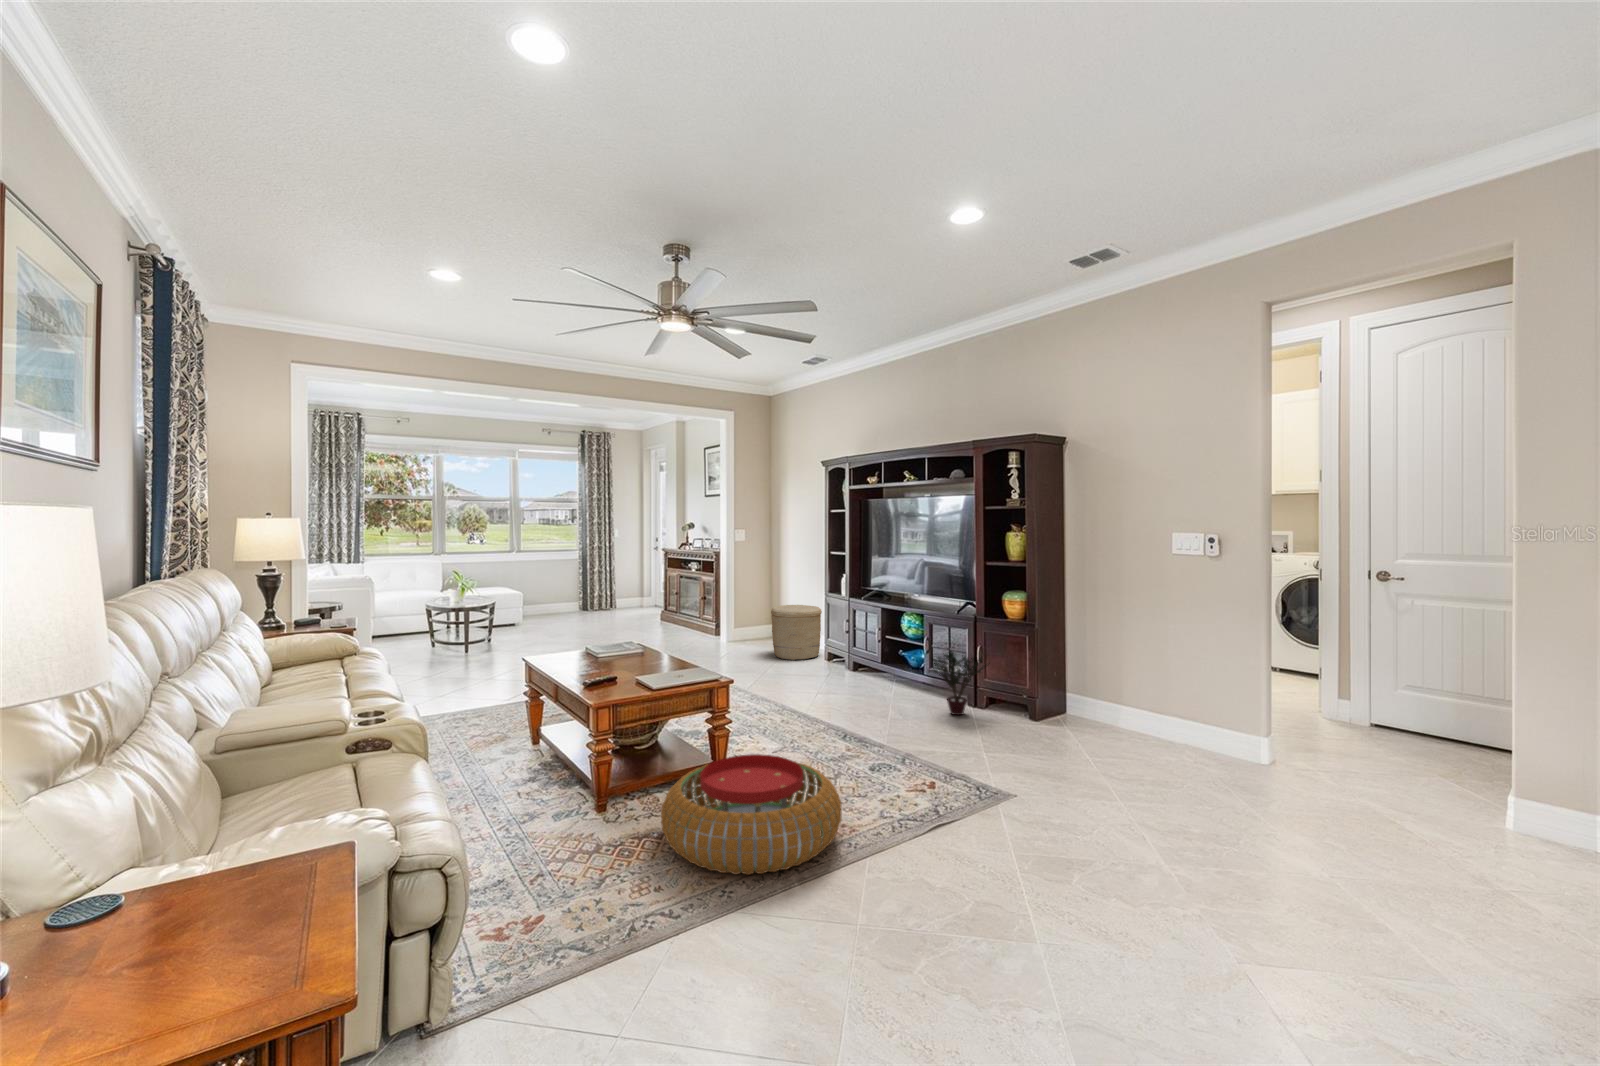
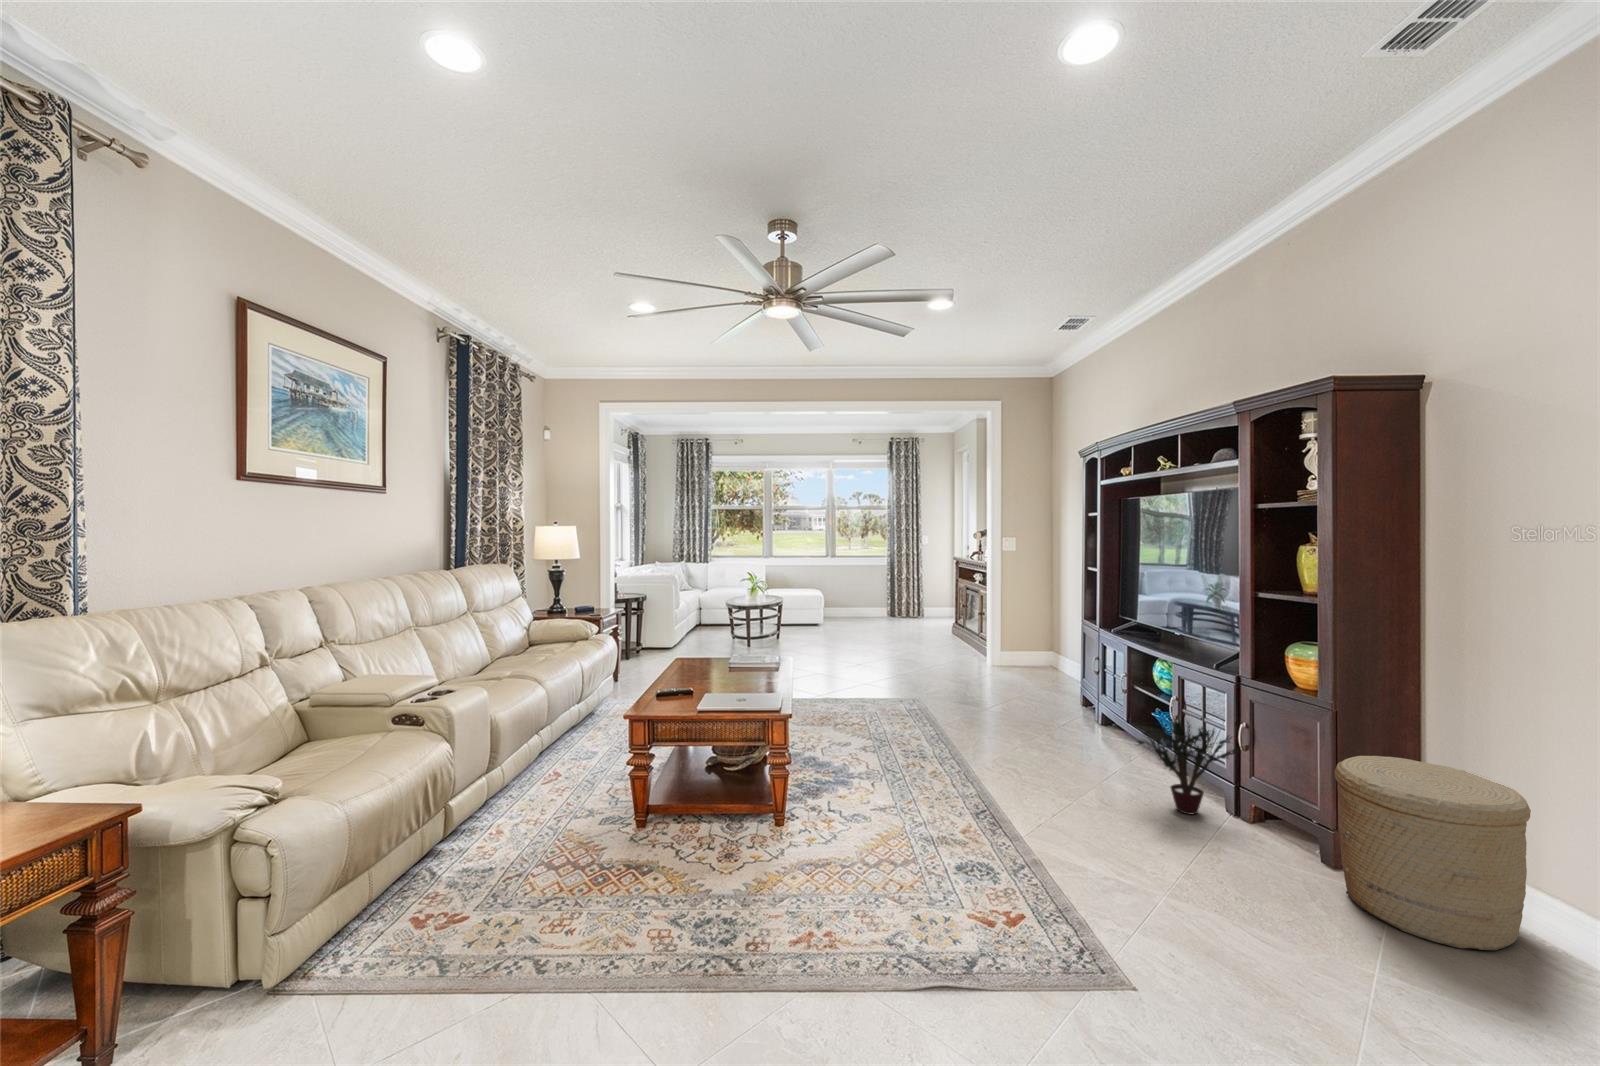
woven basket: present [771,605,822,660] -> present [1335,756,1531,950]
pouf: present [661,754,842,875] -> none [634,799,844,953]

